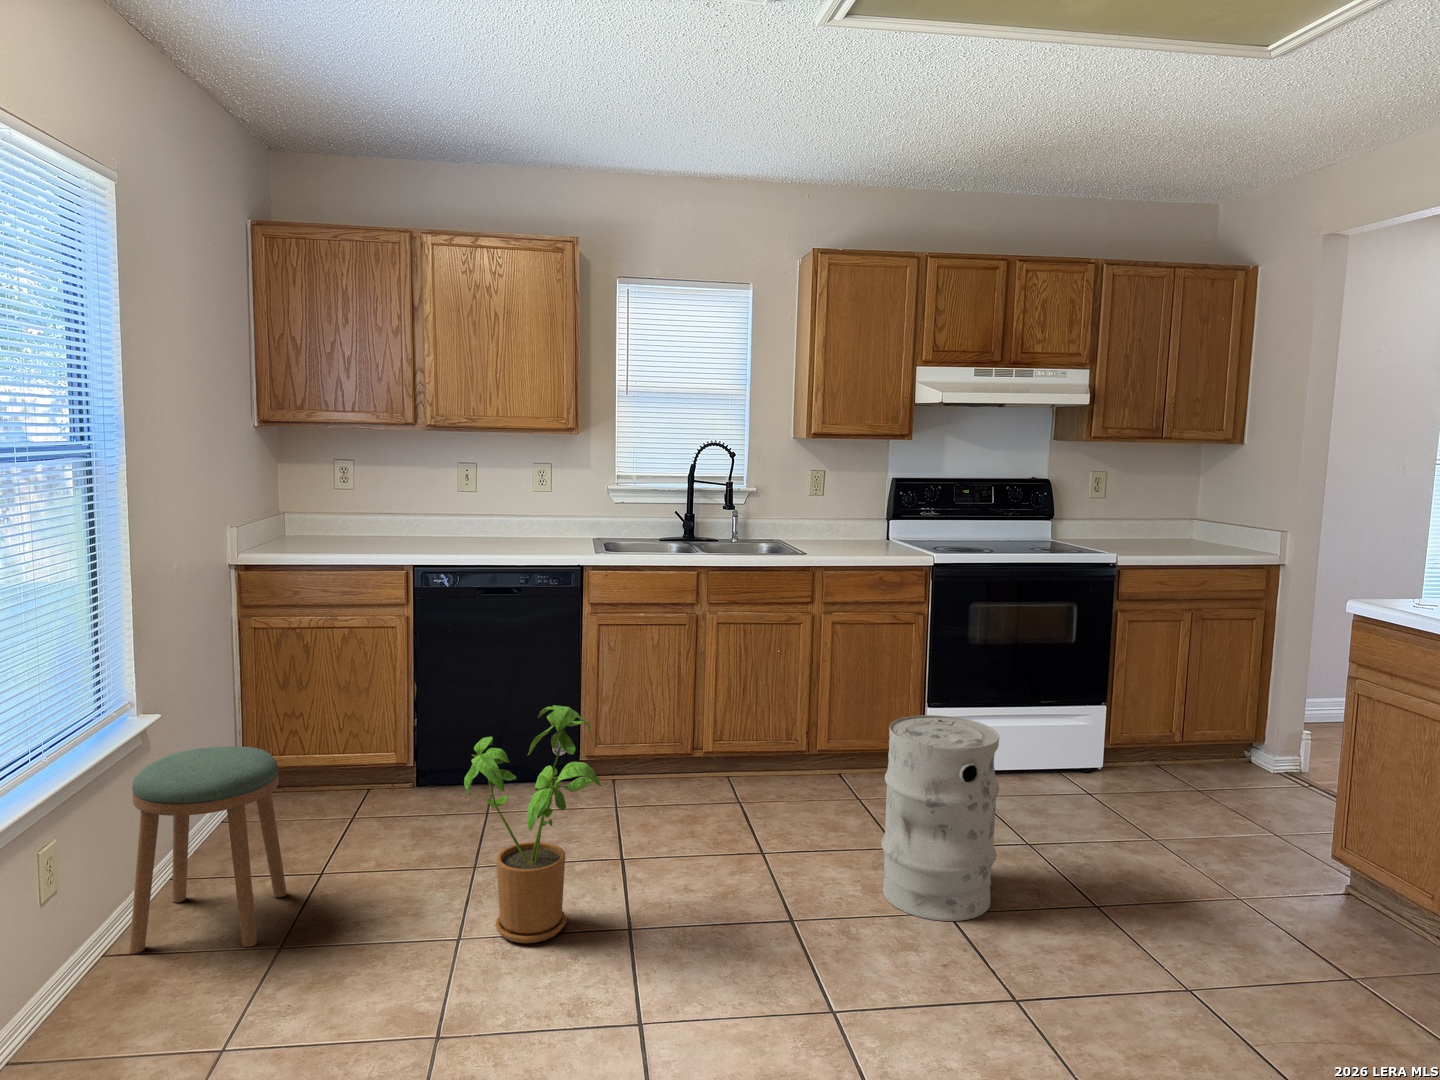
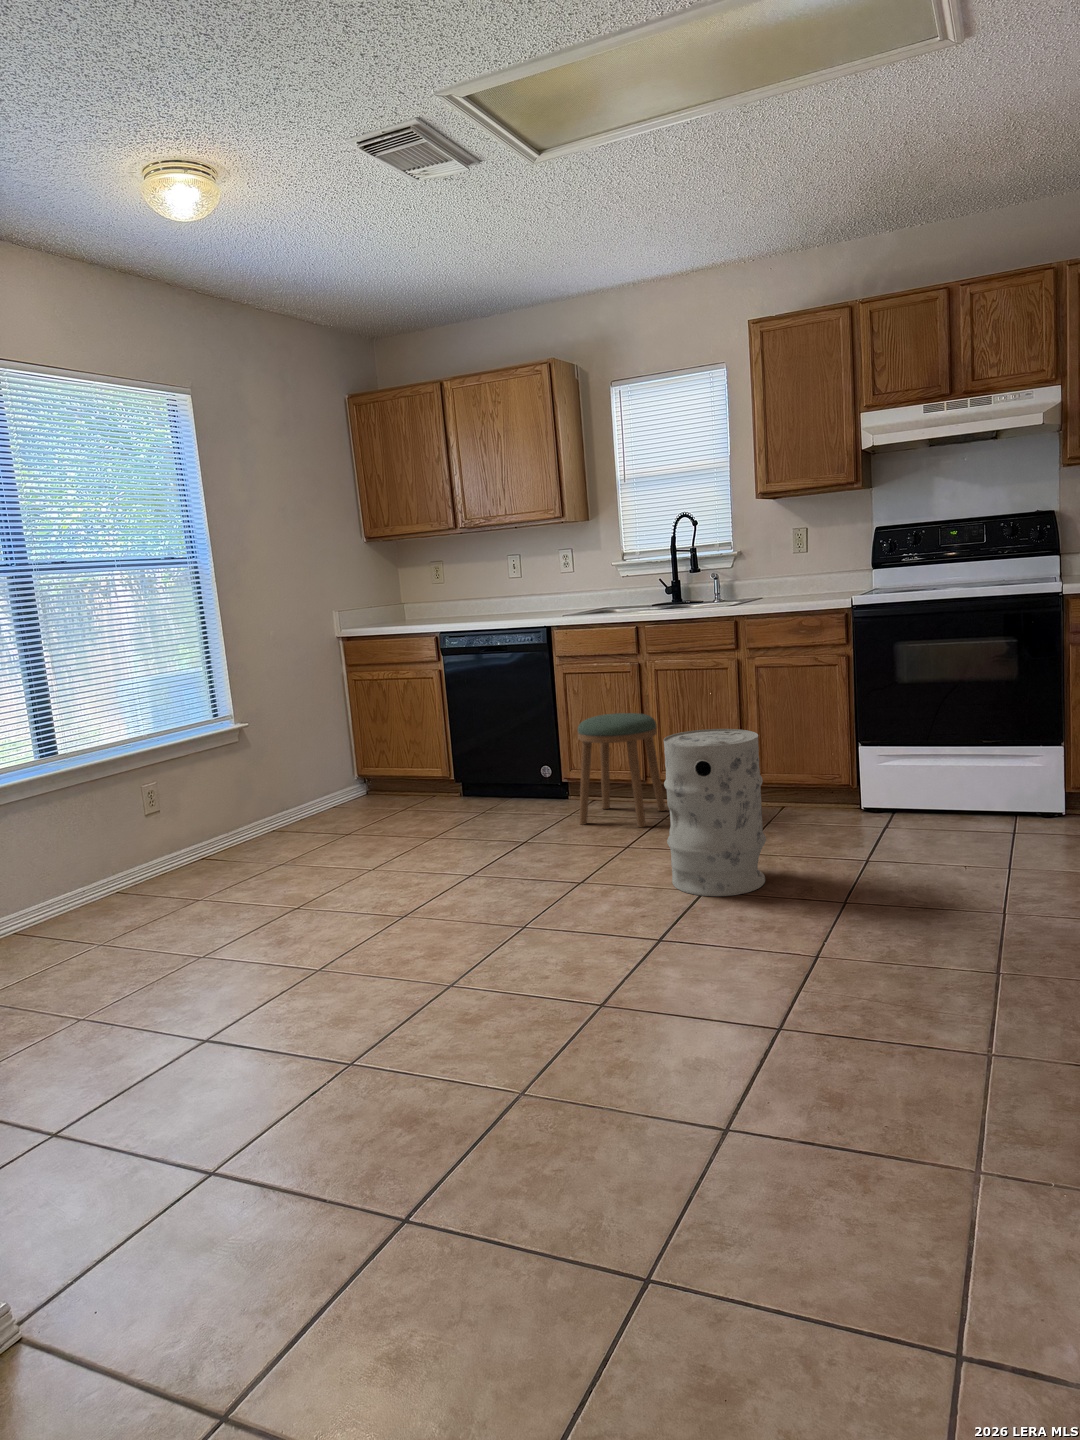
house plant: present [464,705,602,943] -> none [368,711,458,872]
stool: present [129,747,287,953] -> present [578,713,666,827]

